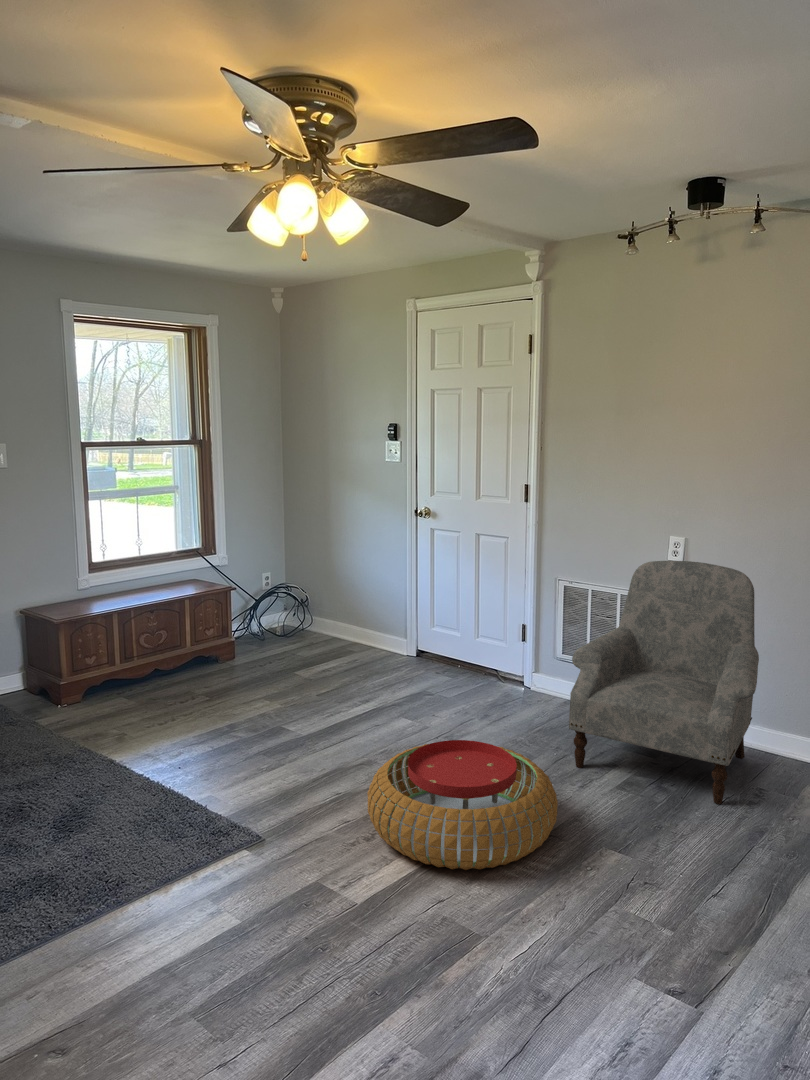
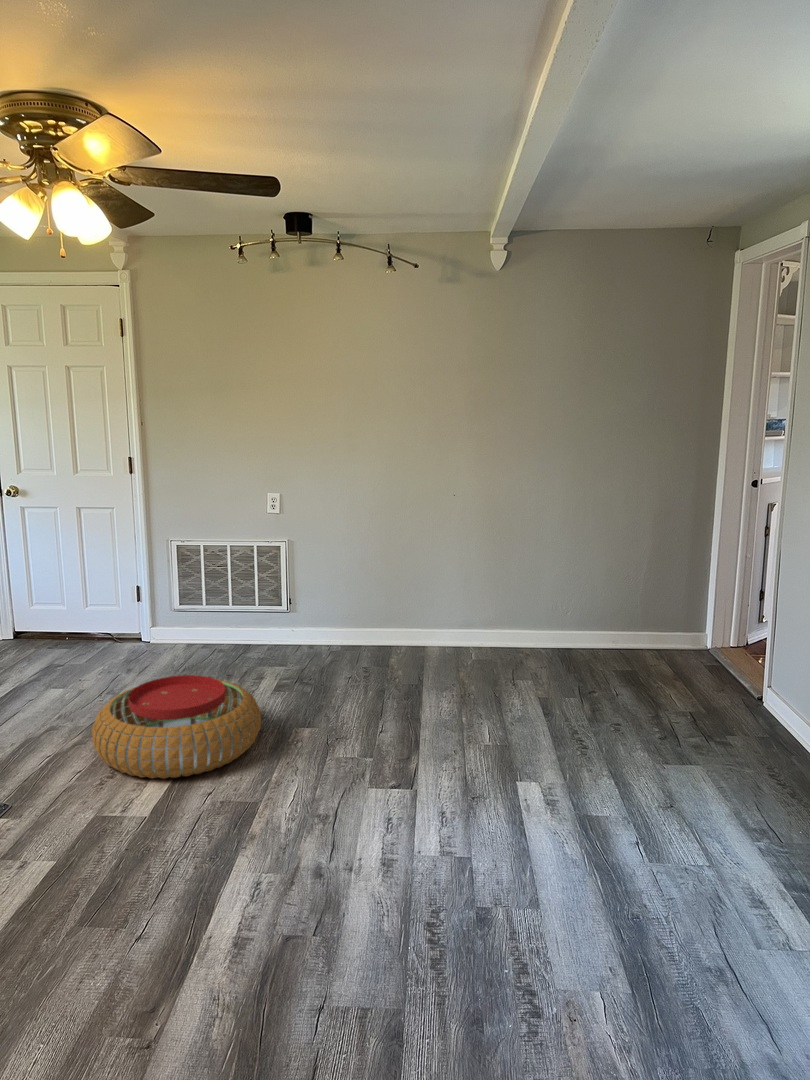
armchair: present [569,561,759,804] -> none [219,512,360,686]

